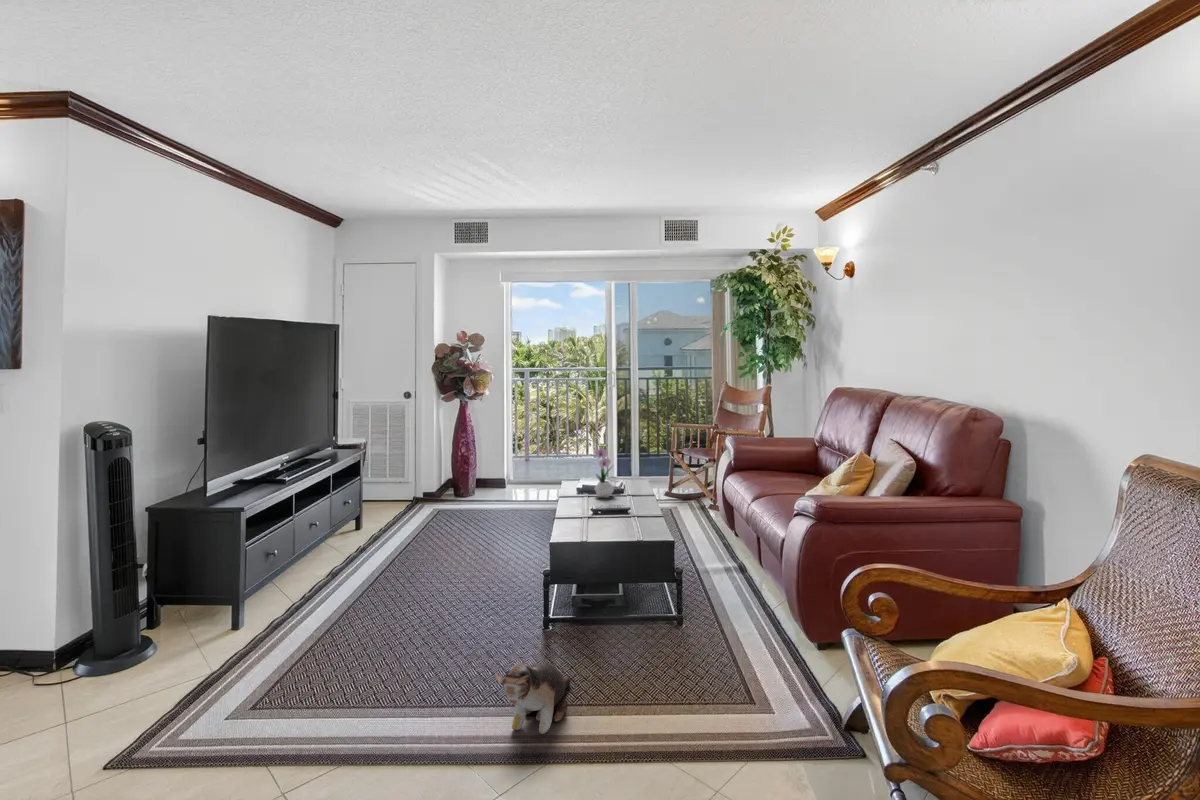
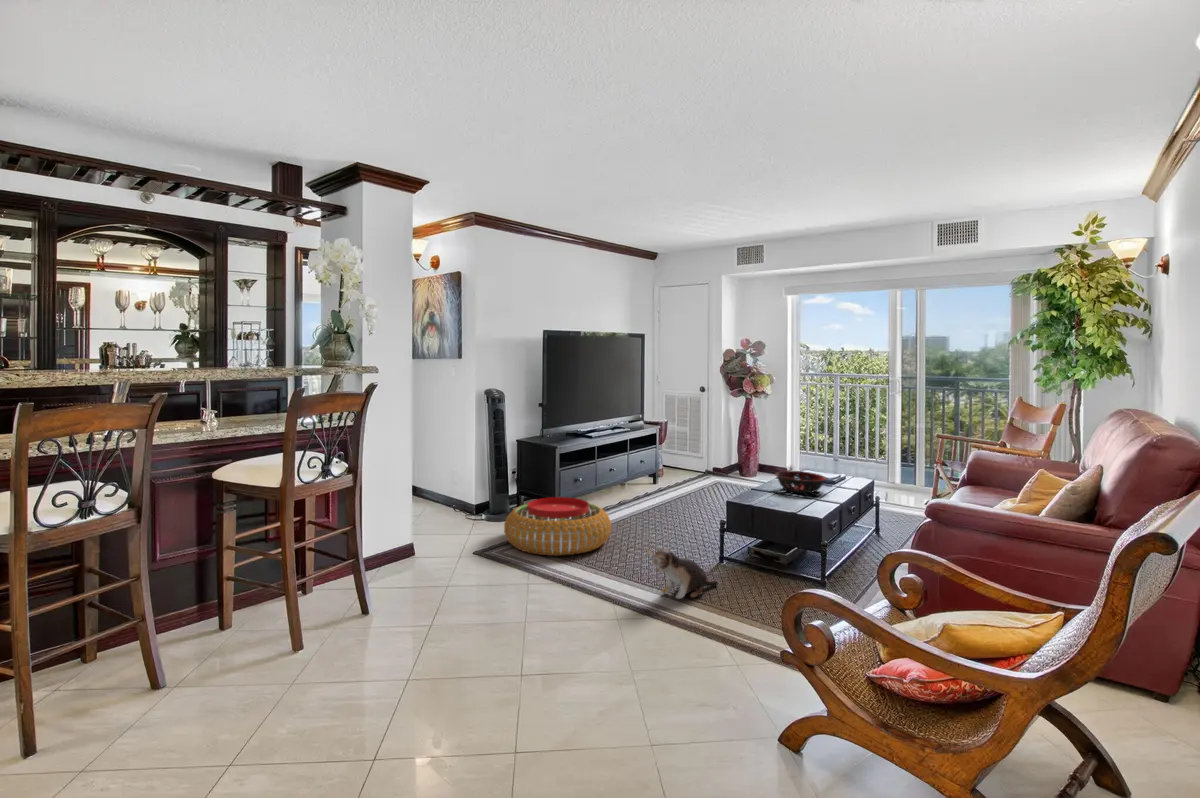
flower arrangement: present [595,444,614,498] -> none [809,428,830,480]
decorative bowl: none [579,494,638,523] -> present [776,471,826,493]
pouf: none [158,591,368,720] -> present [504,497,611,556]

